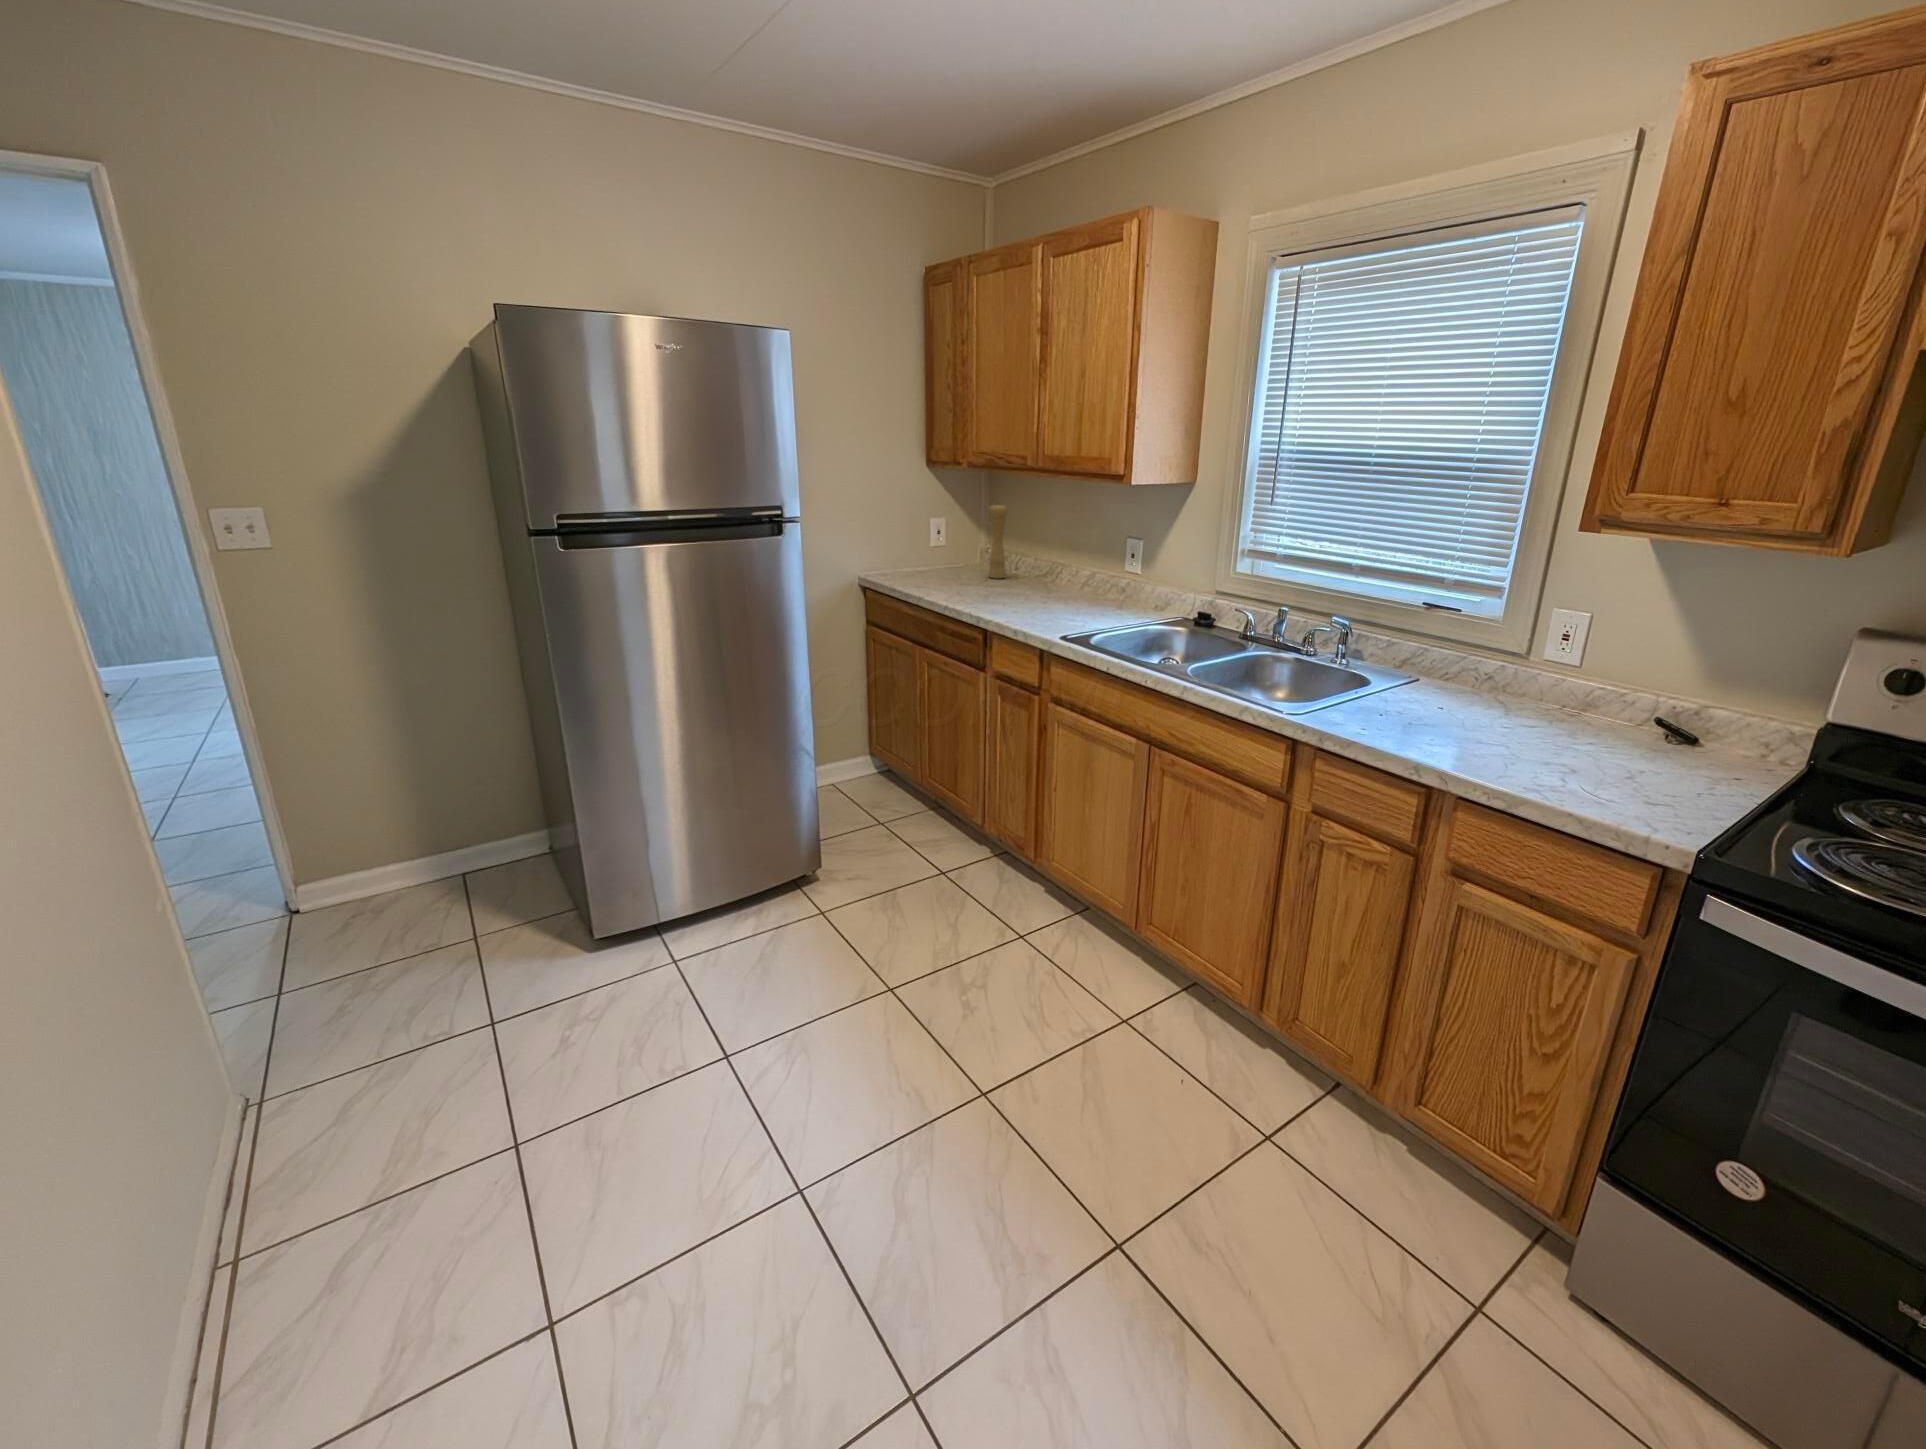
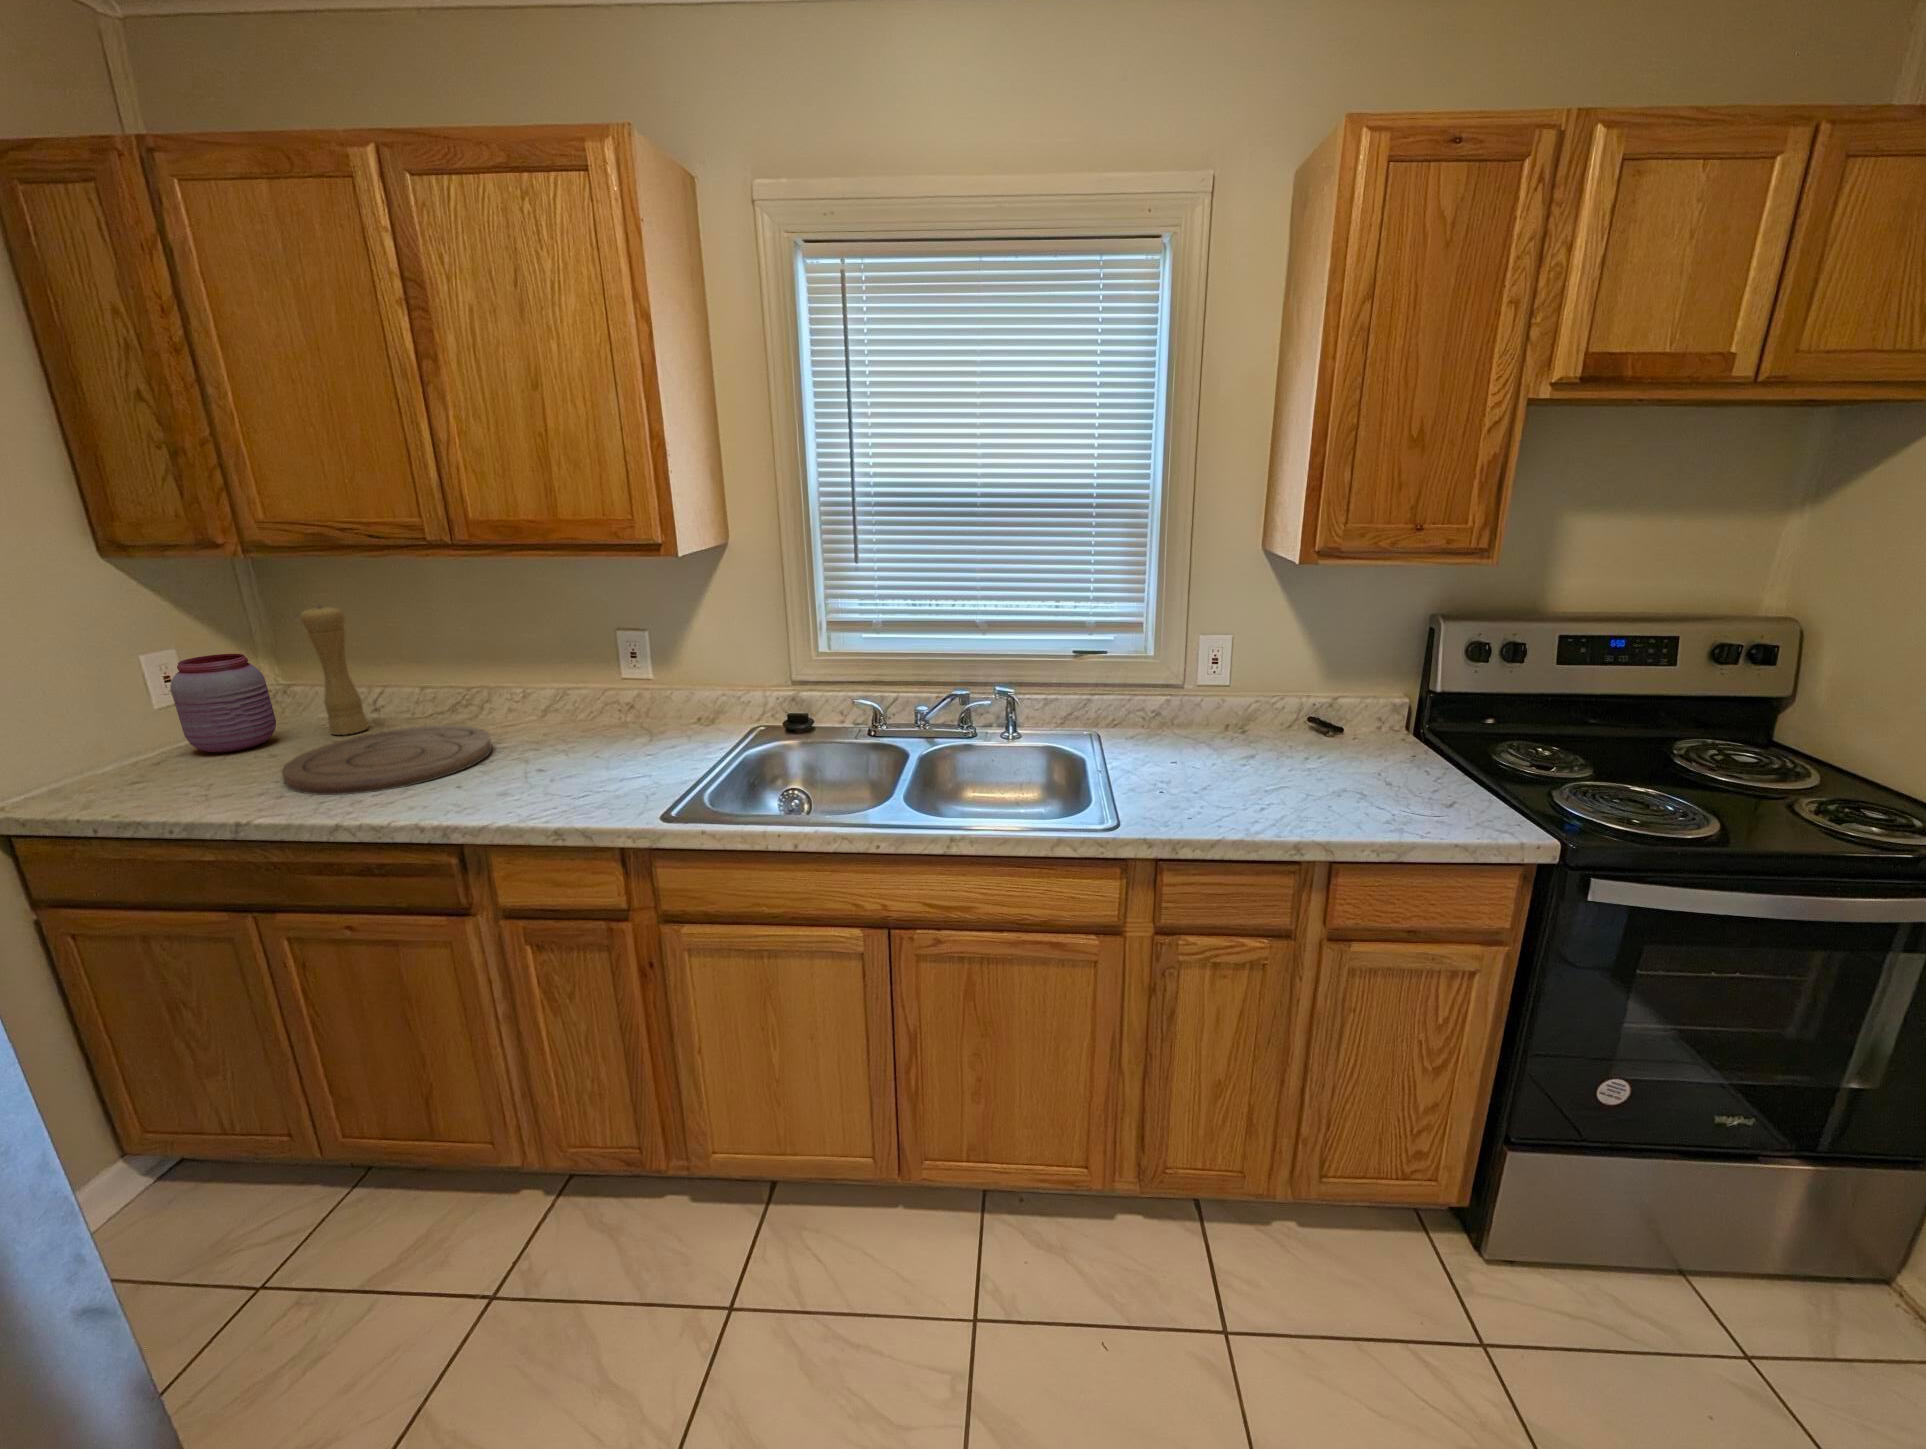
jar: none [934,524,970,575] -> present [170,654,276,753]
cutting board: none [949,577,1042,602] -> present [282,725,492,795]

